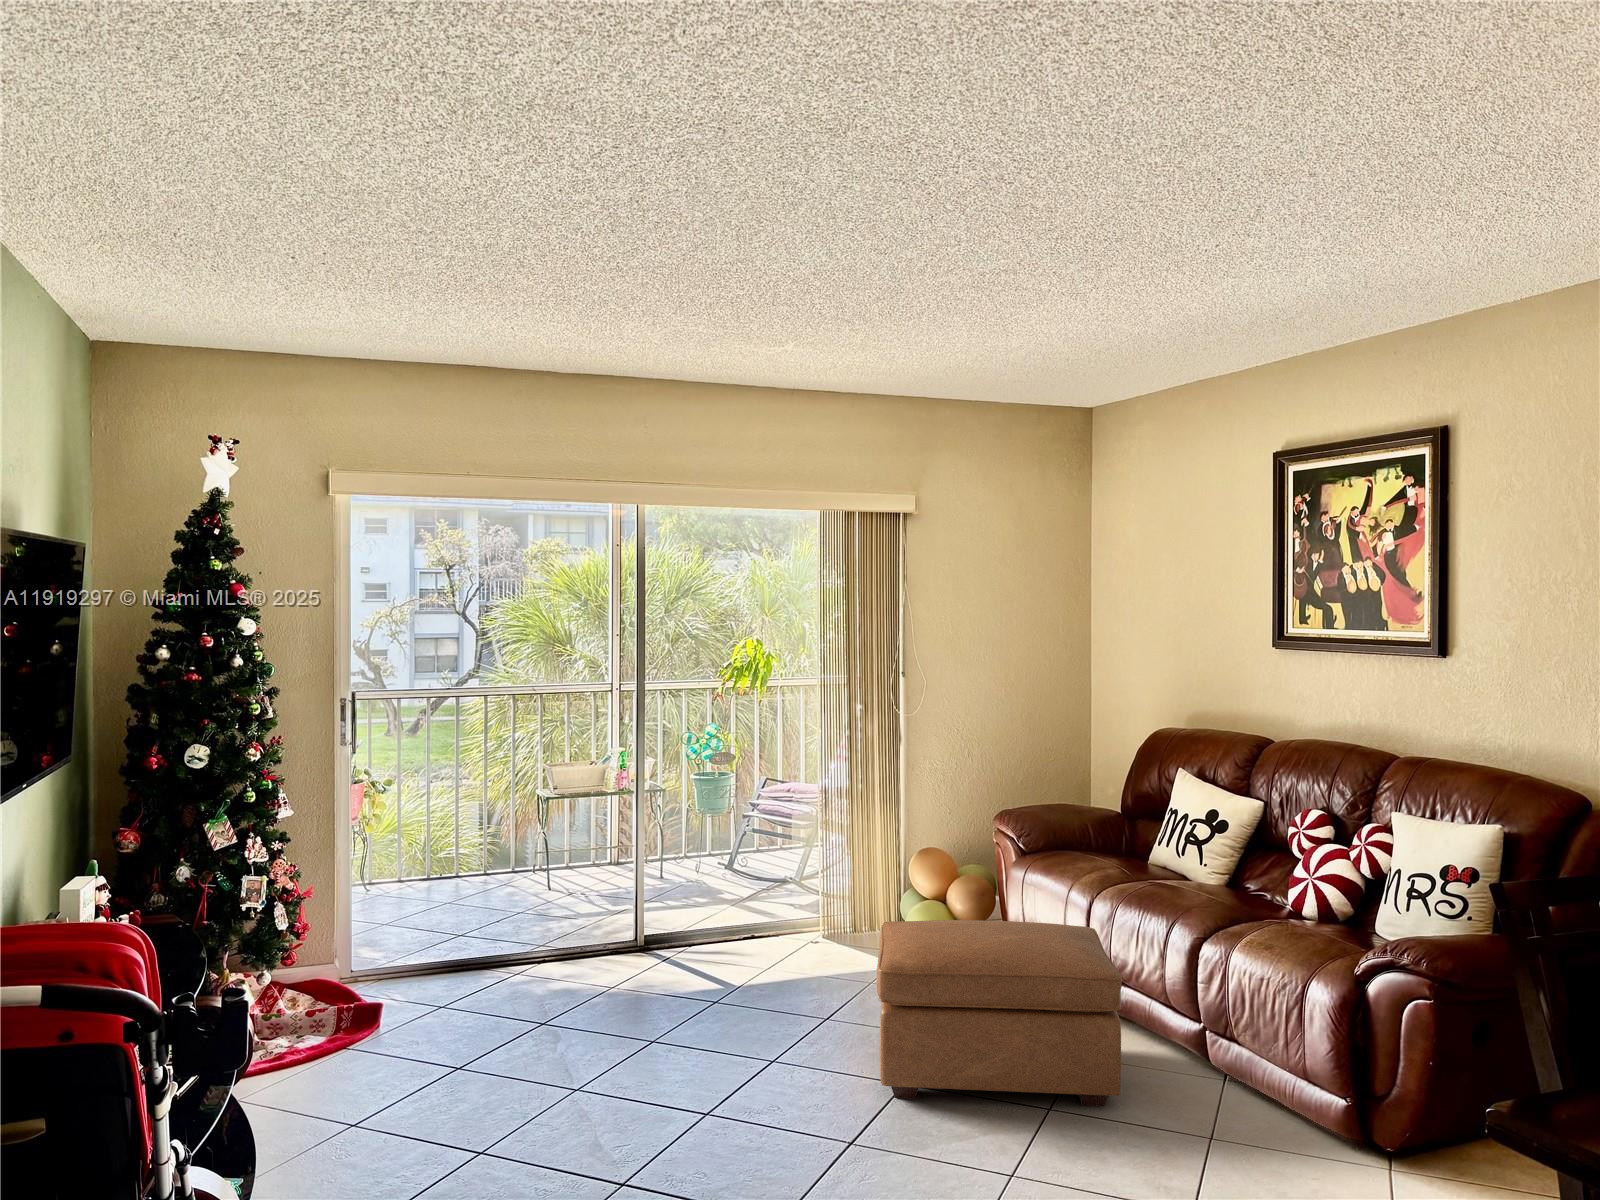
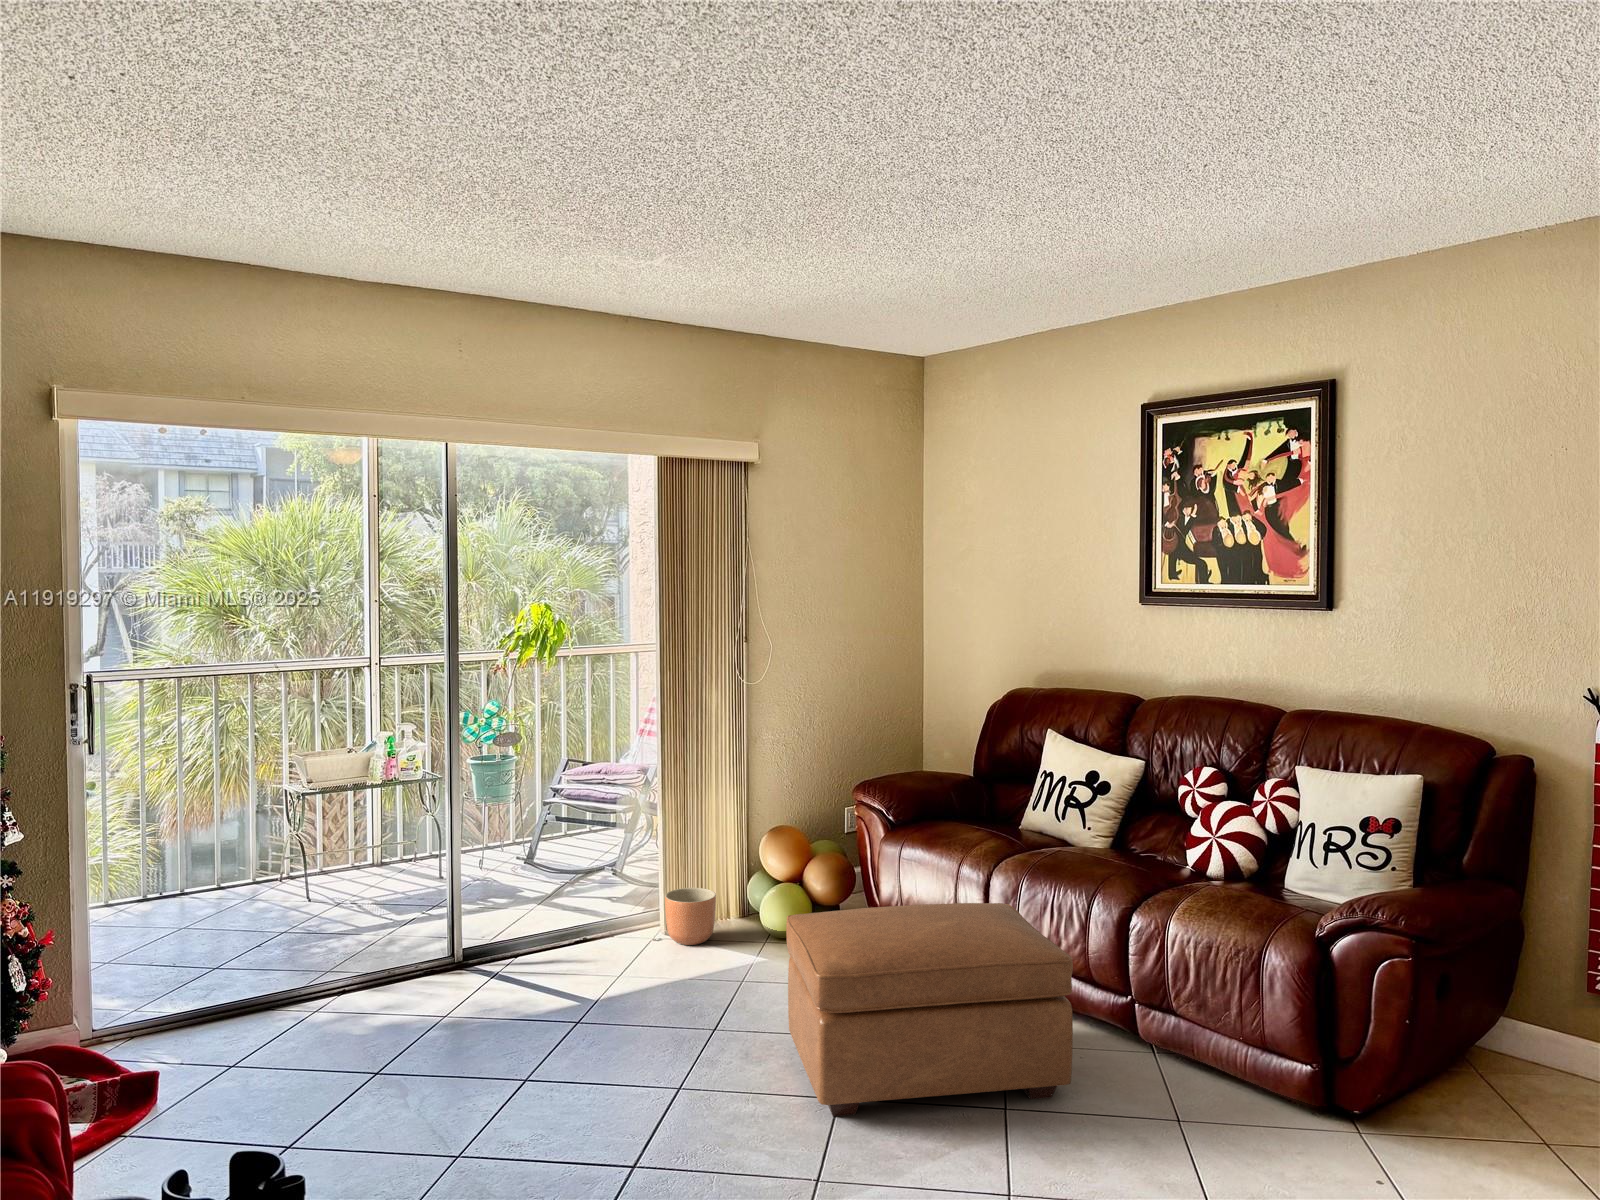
planter: none [819,900,865,951] -> present [665,888,716,945]

